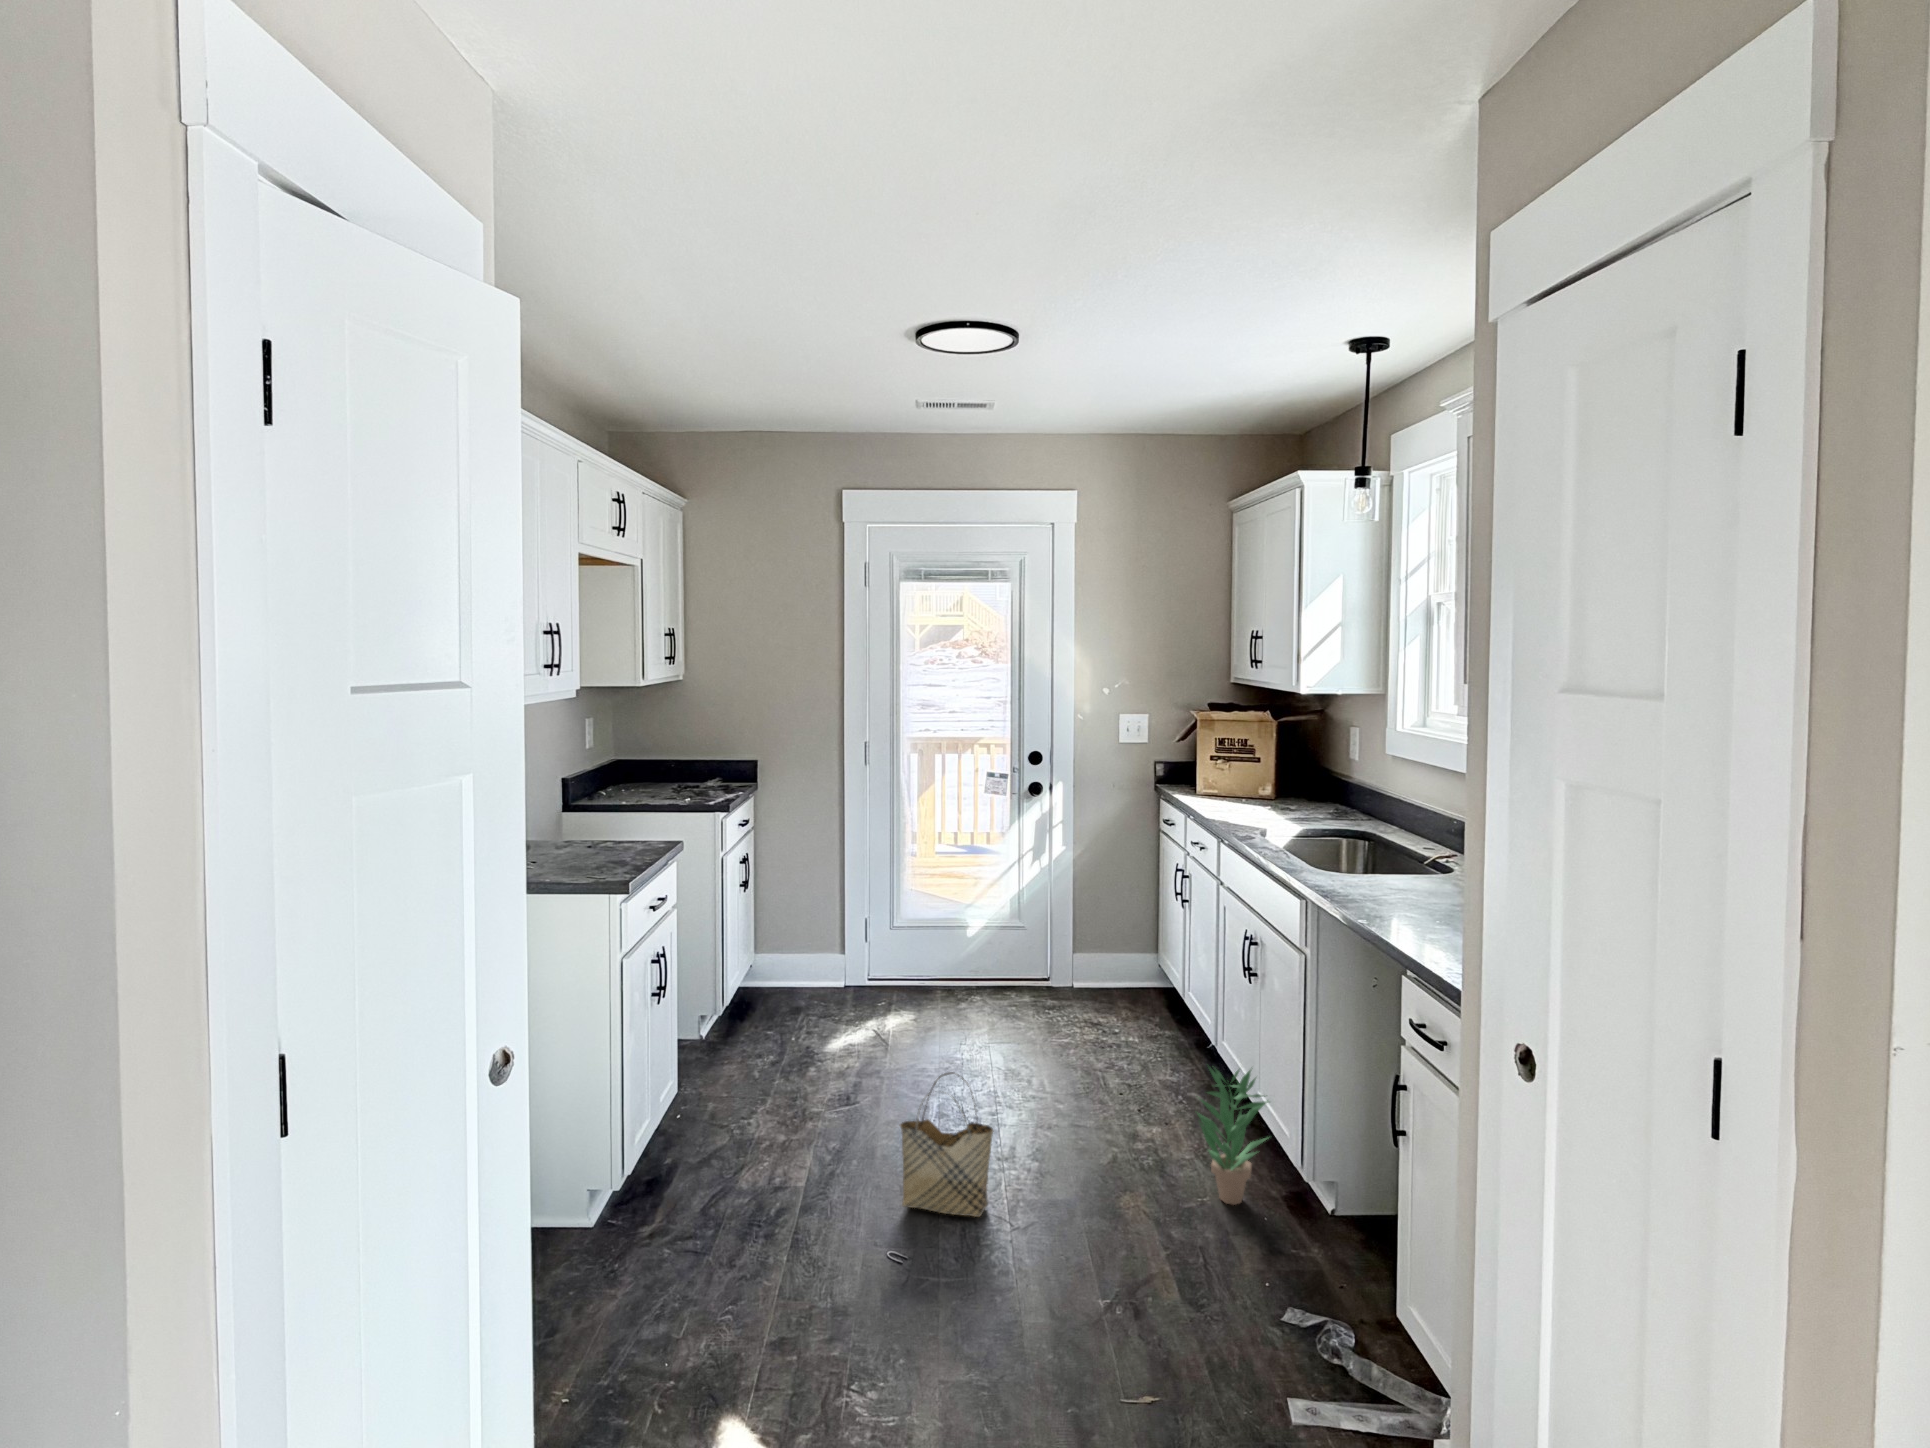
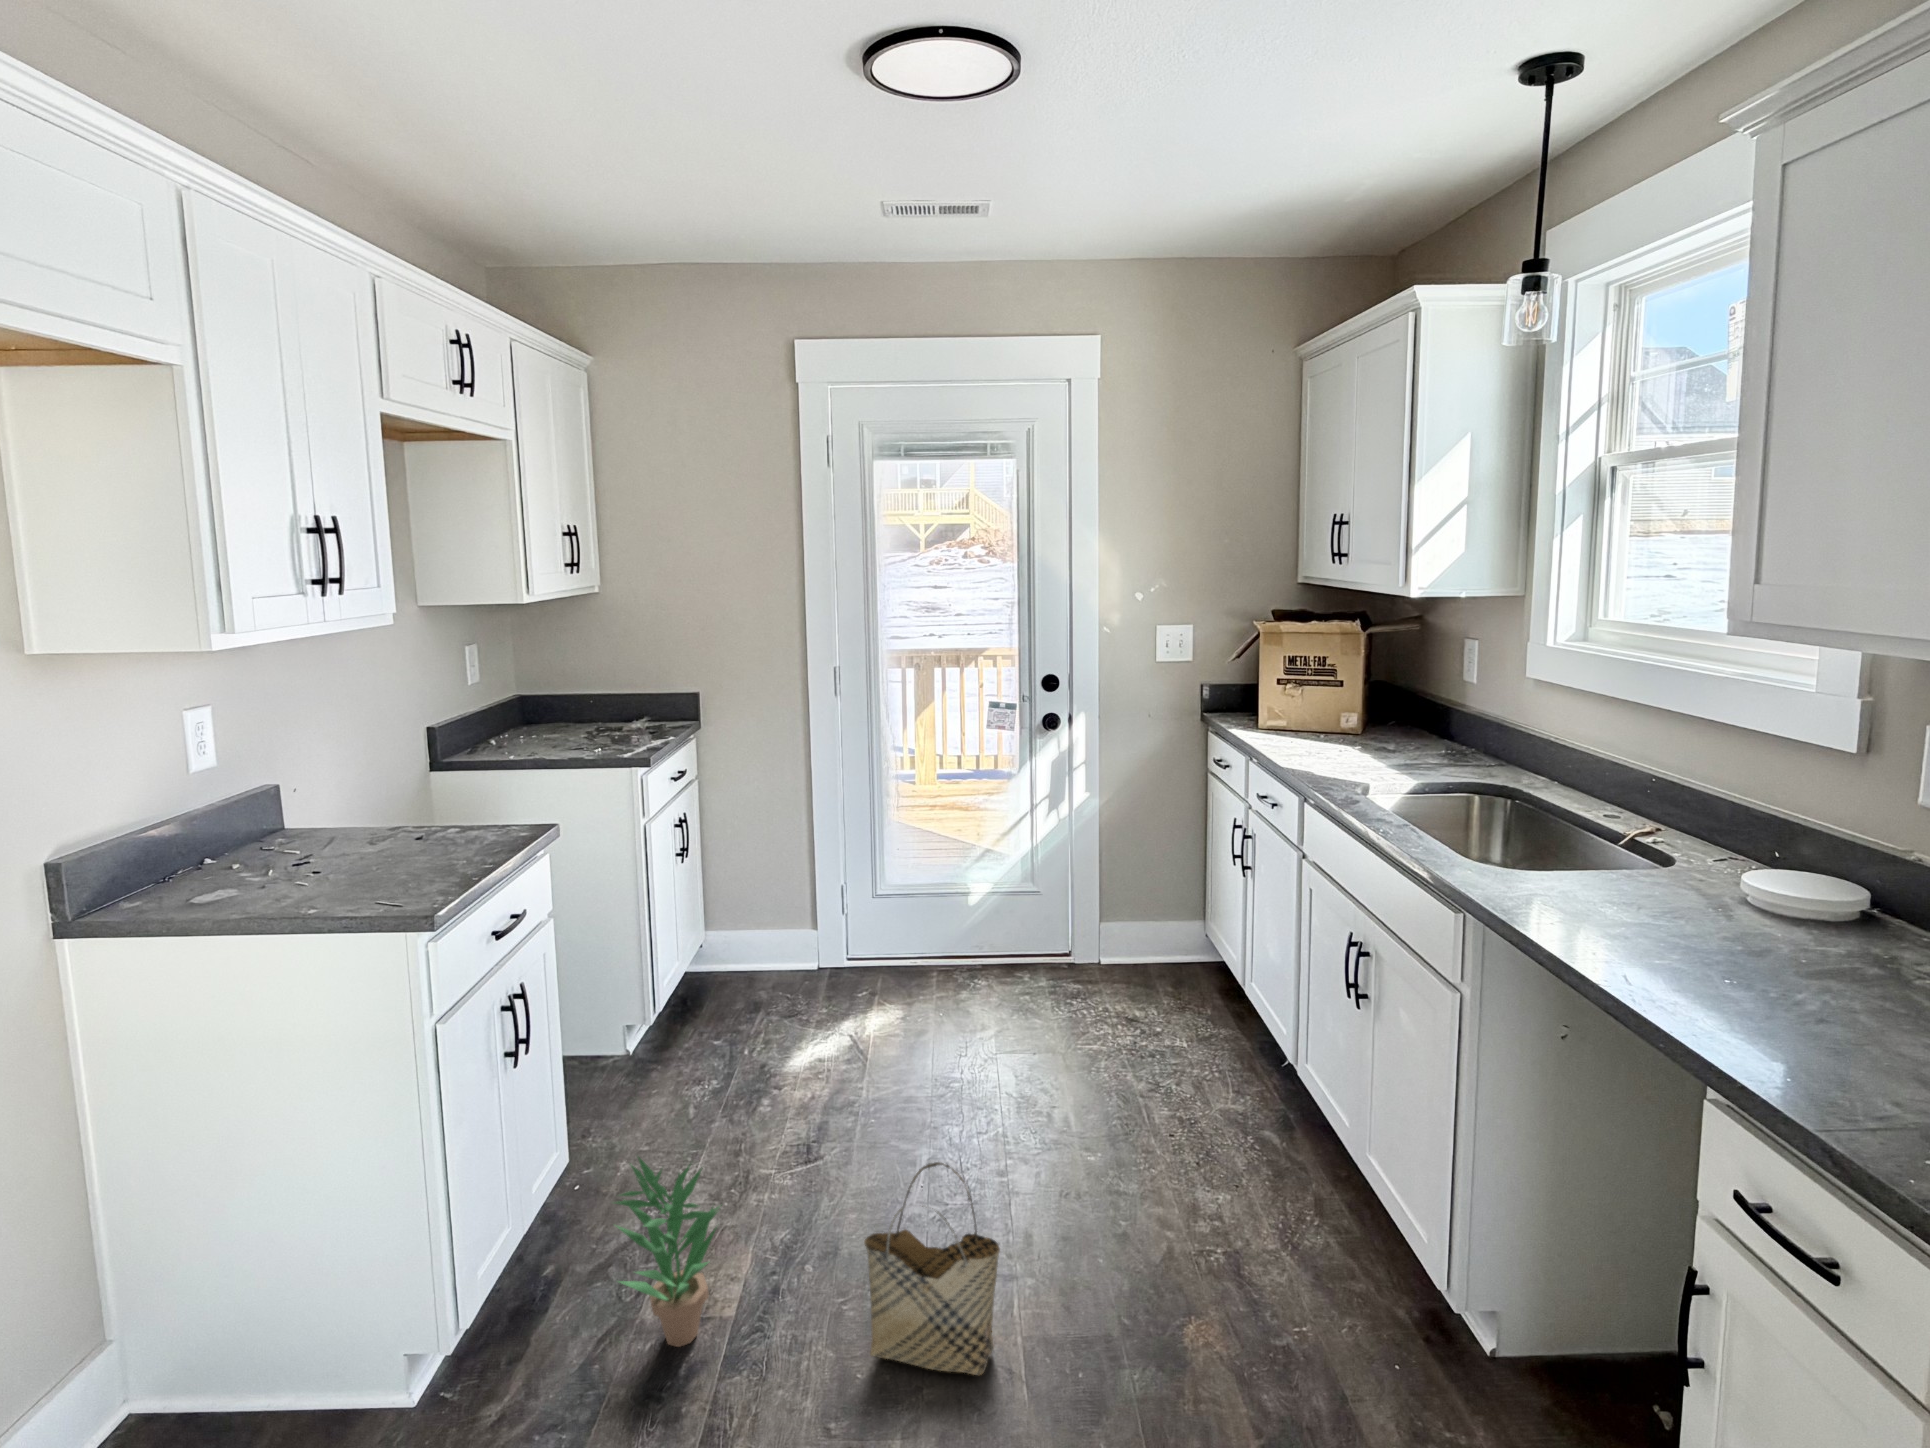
potted plant: present [1198,1068,1269,1205] -> present [615,1157,722,1347]

